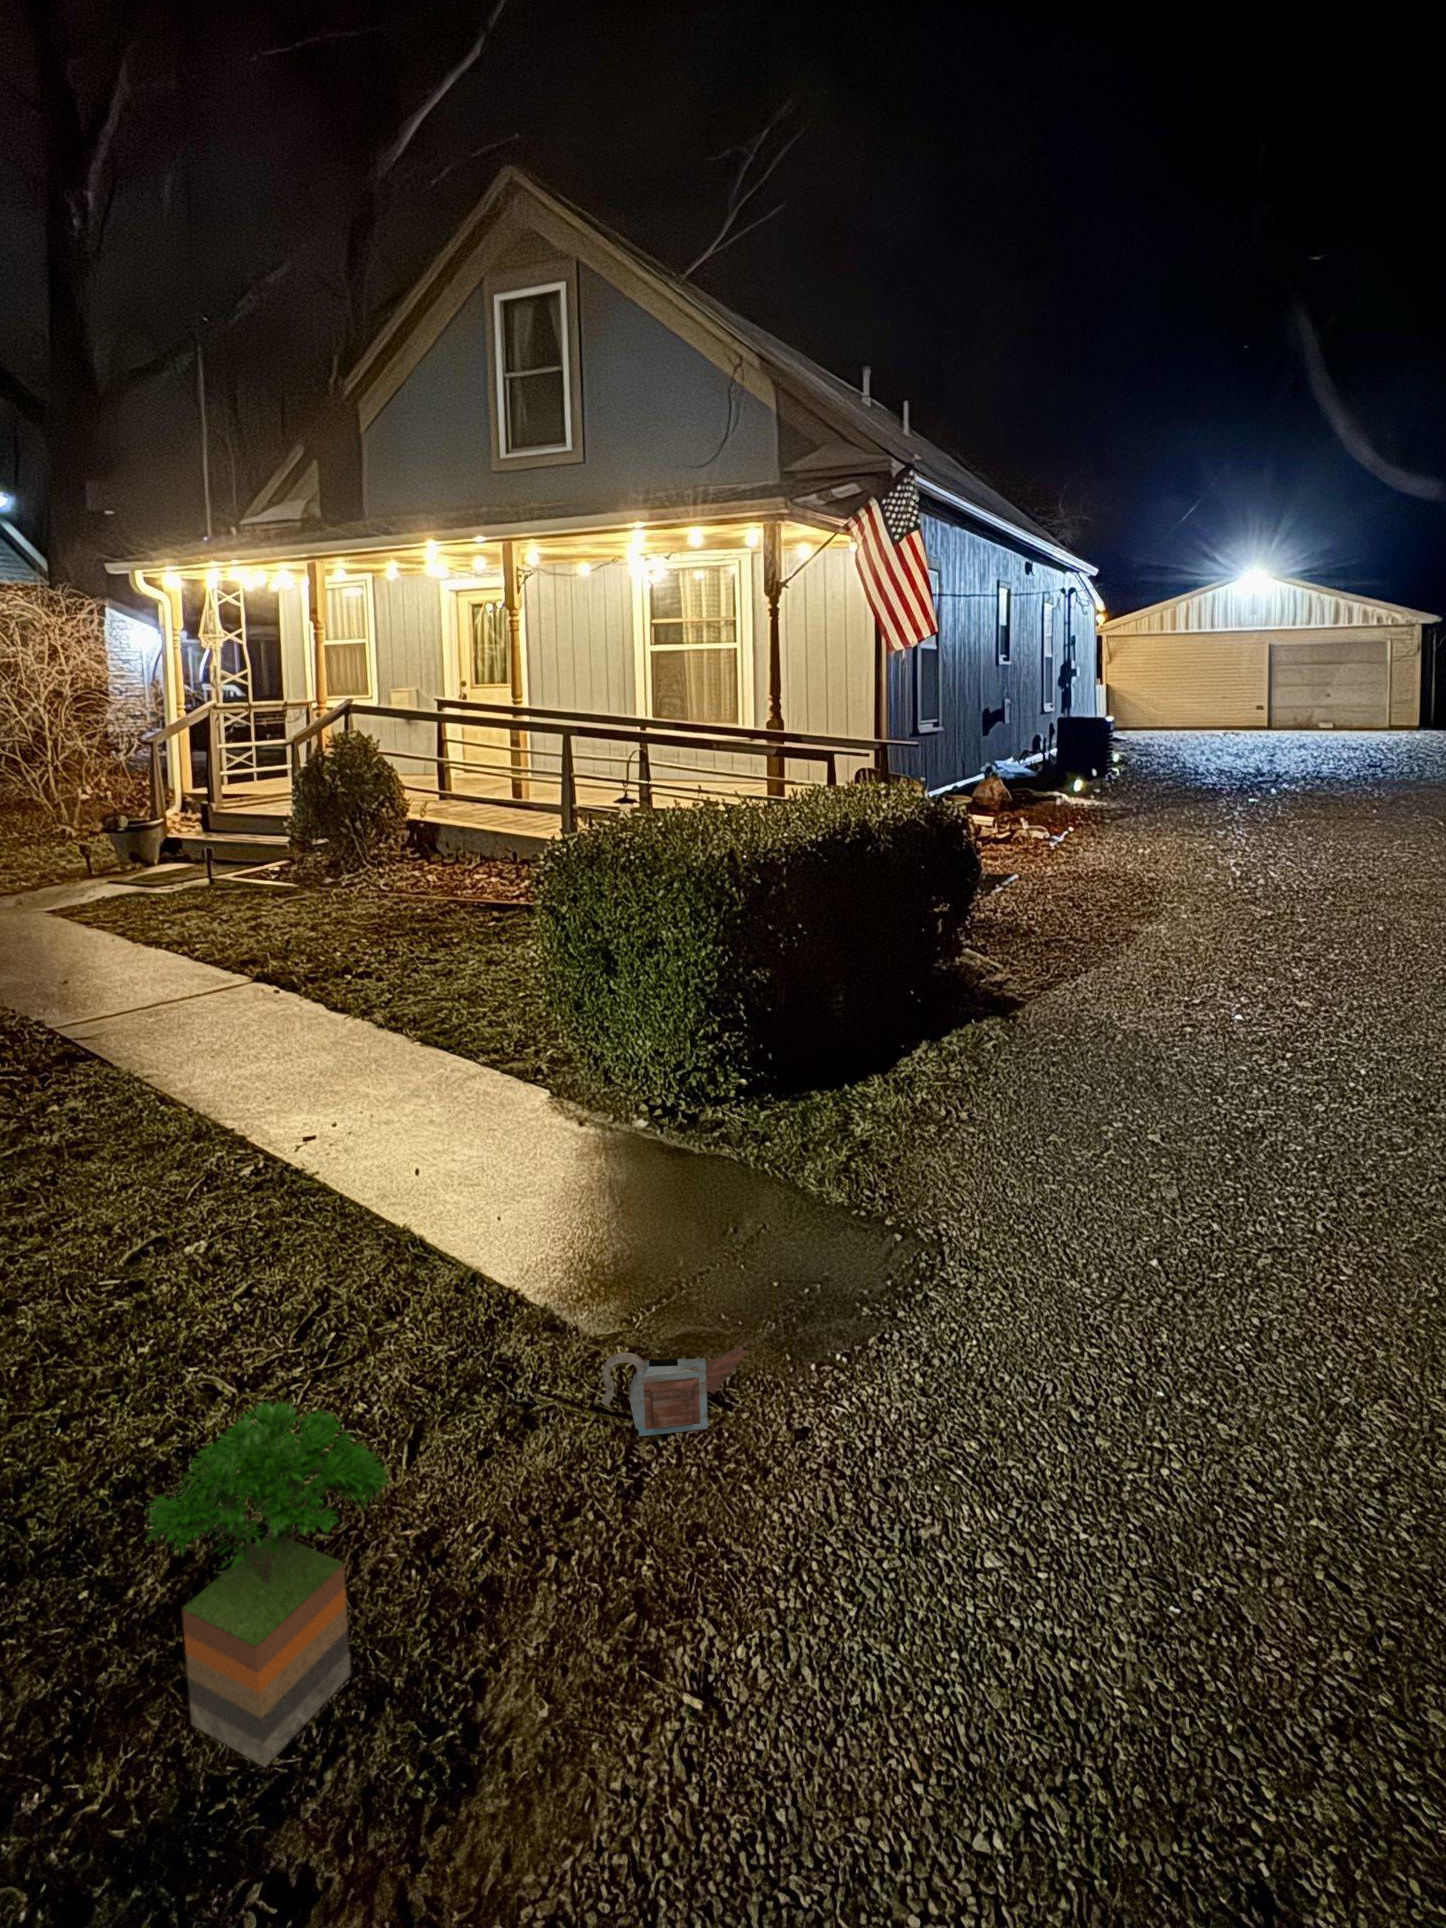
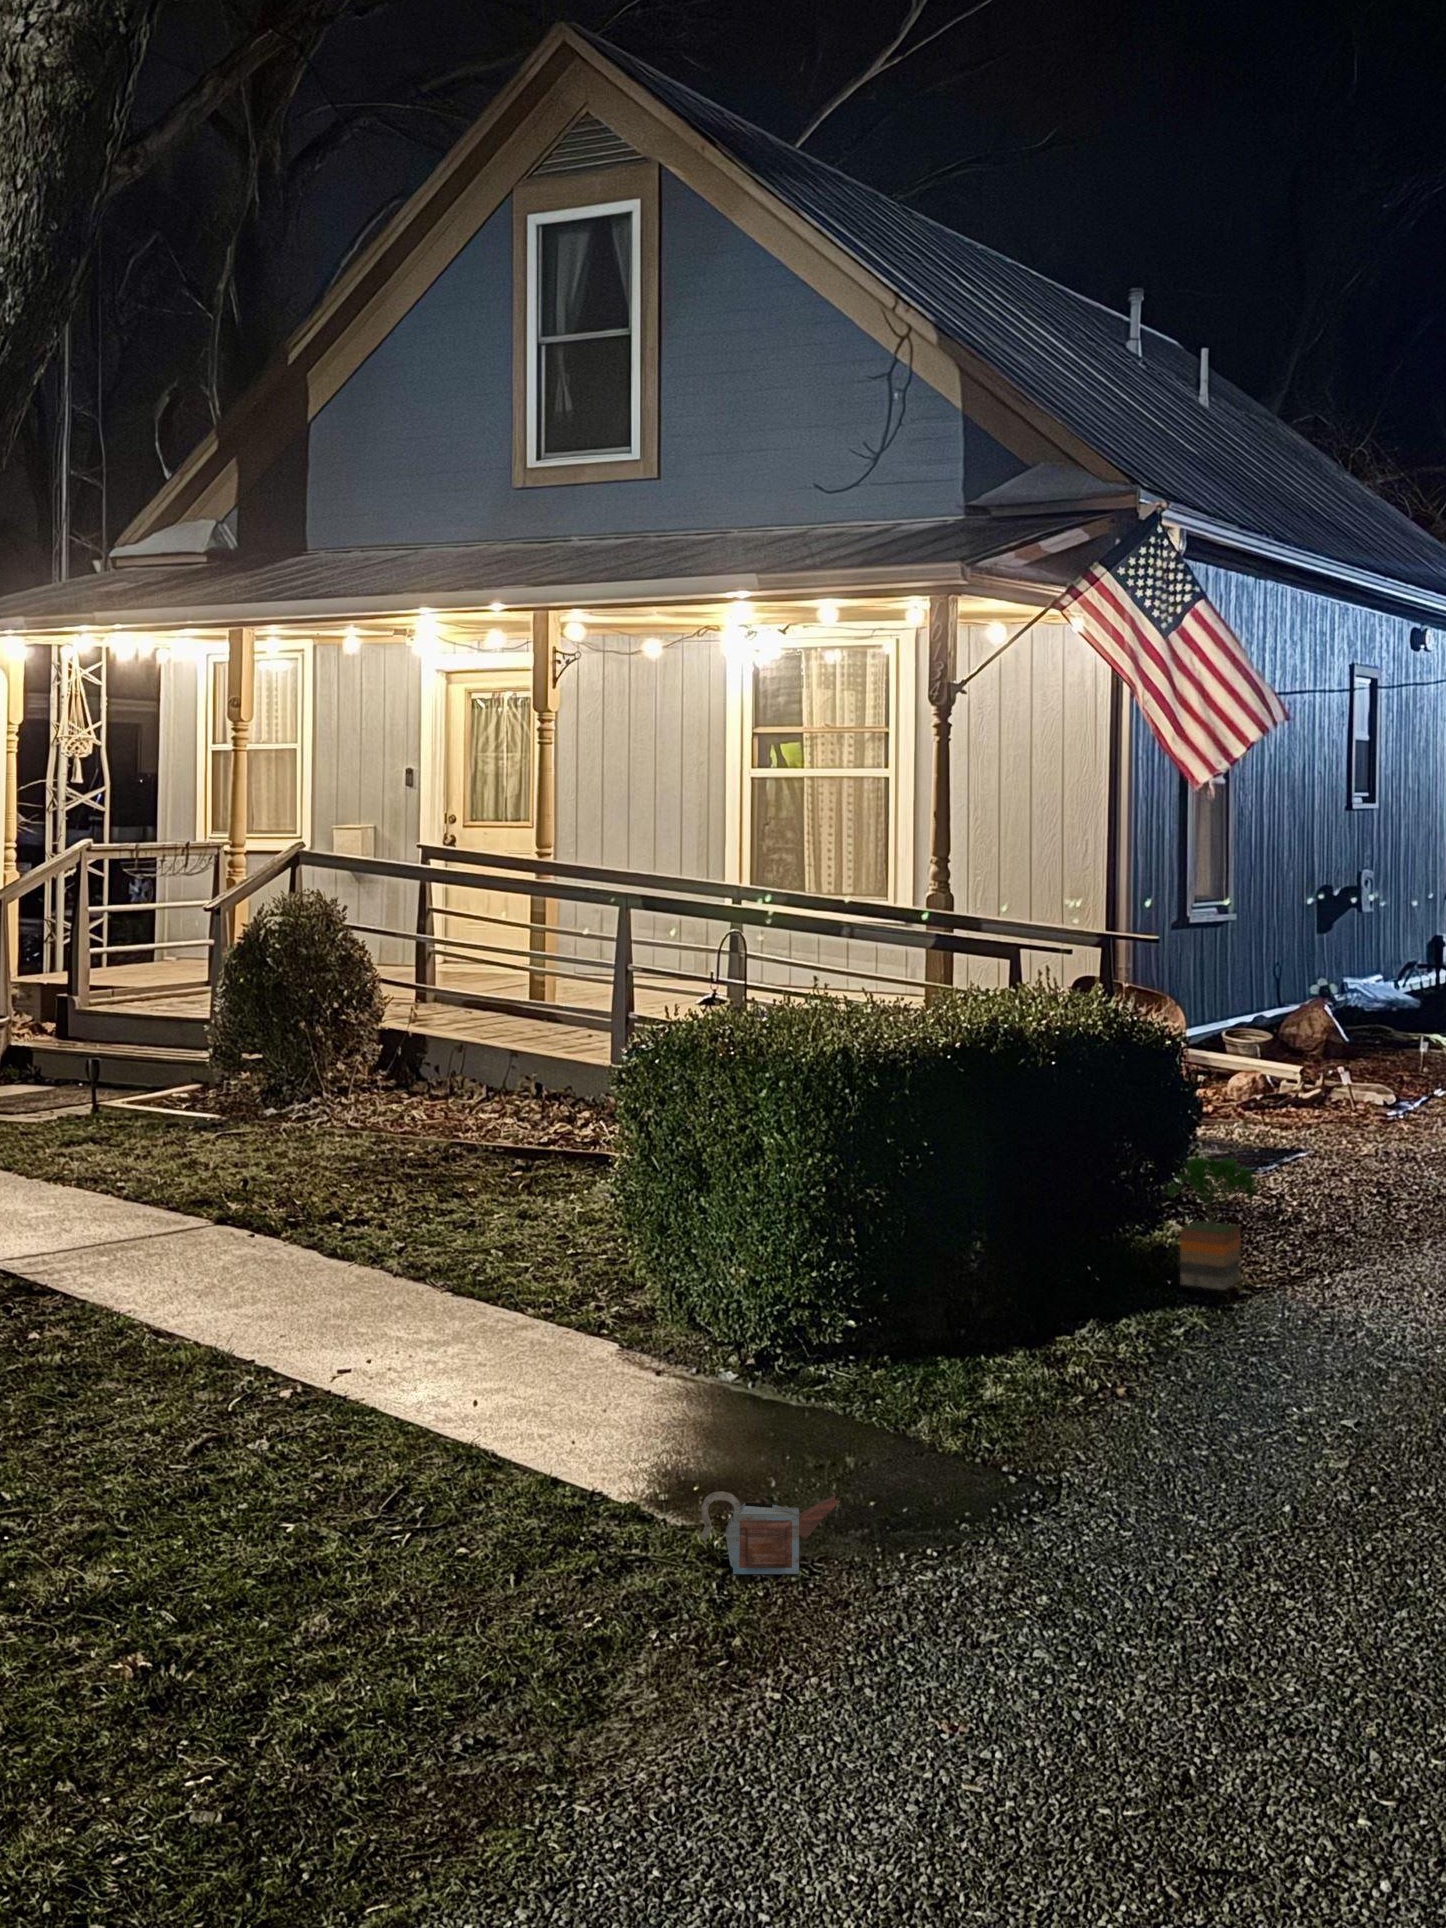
potted tree: present [146,1402,388,1767] -> present [1167,1157,1261,1290]

